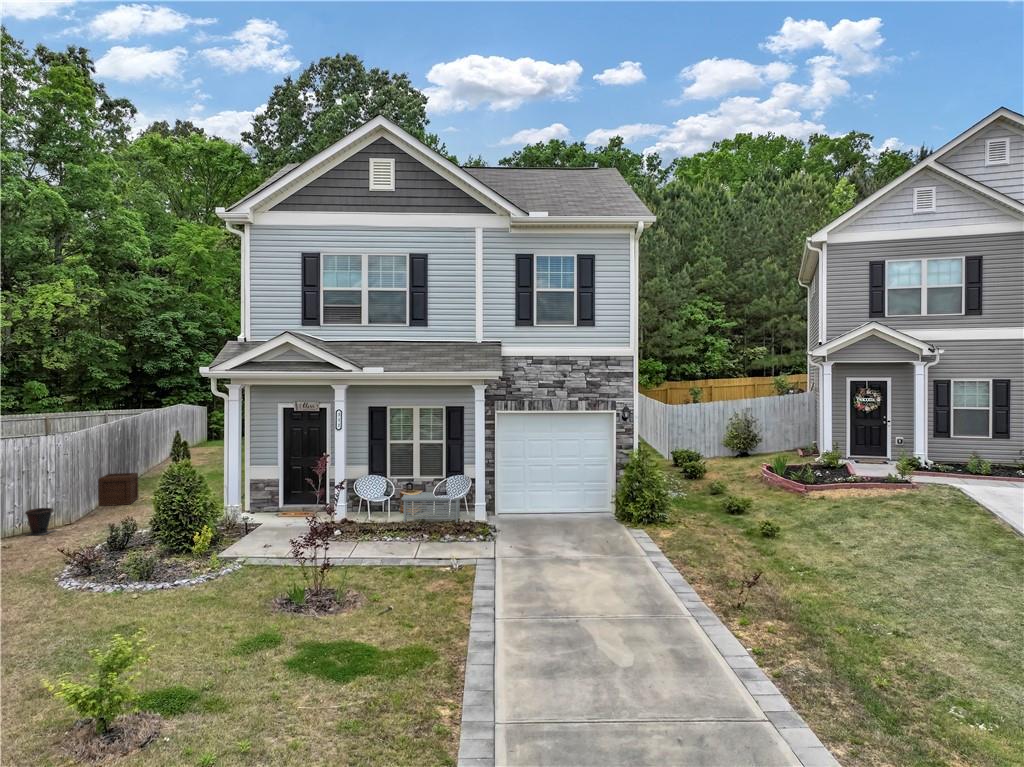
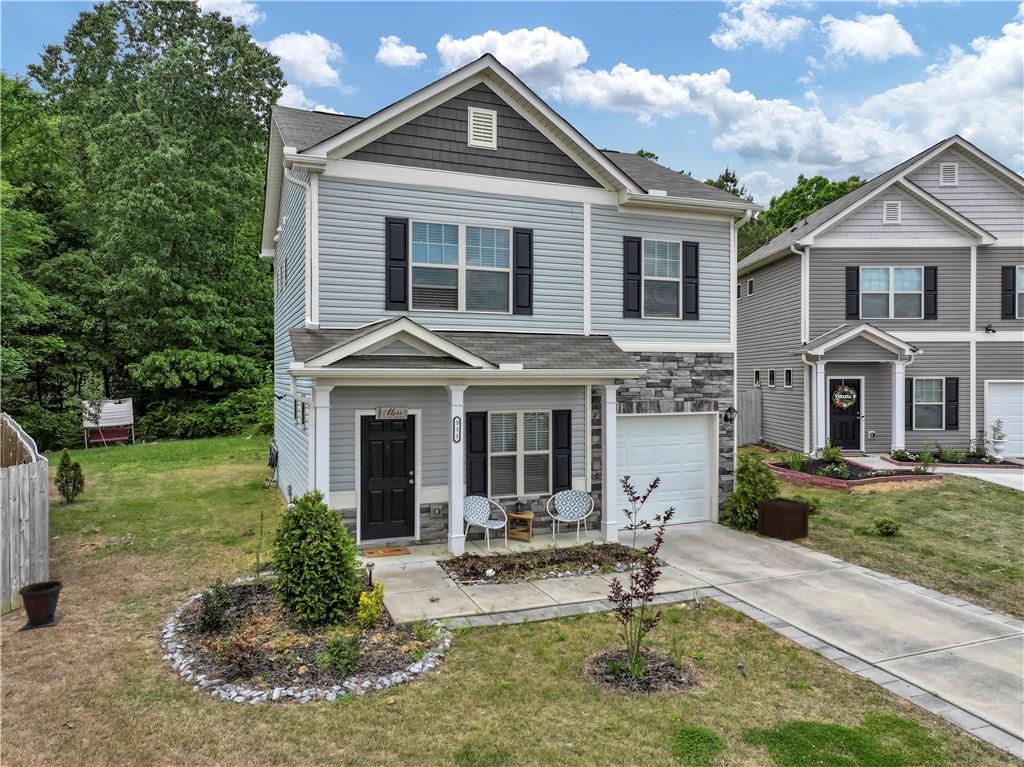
wooden crate: present [98,473,138,506] -> present [757,497,809,540]
storage bench: present [402,492,460,522] -> none [516,510,590,551]

